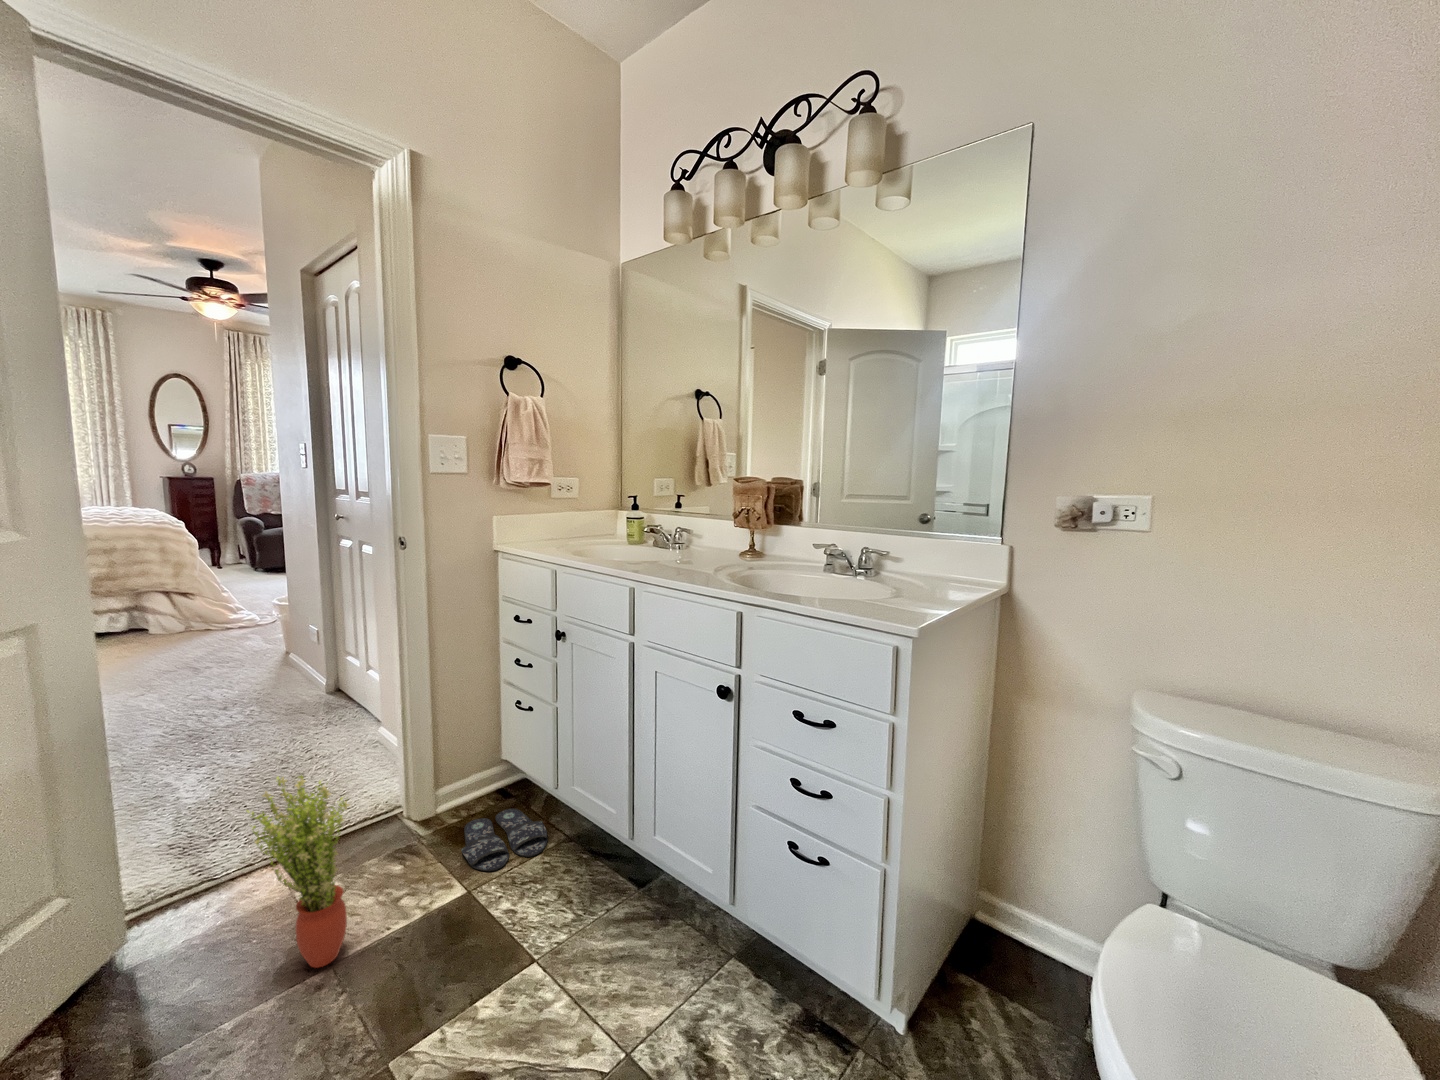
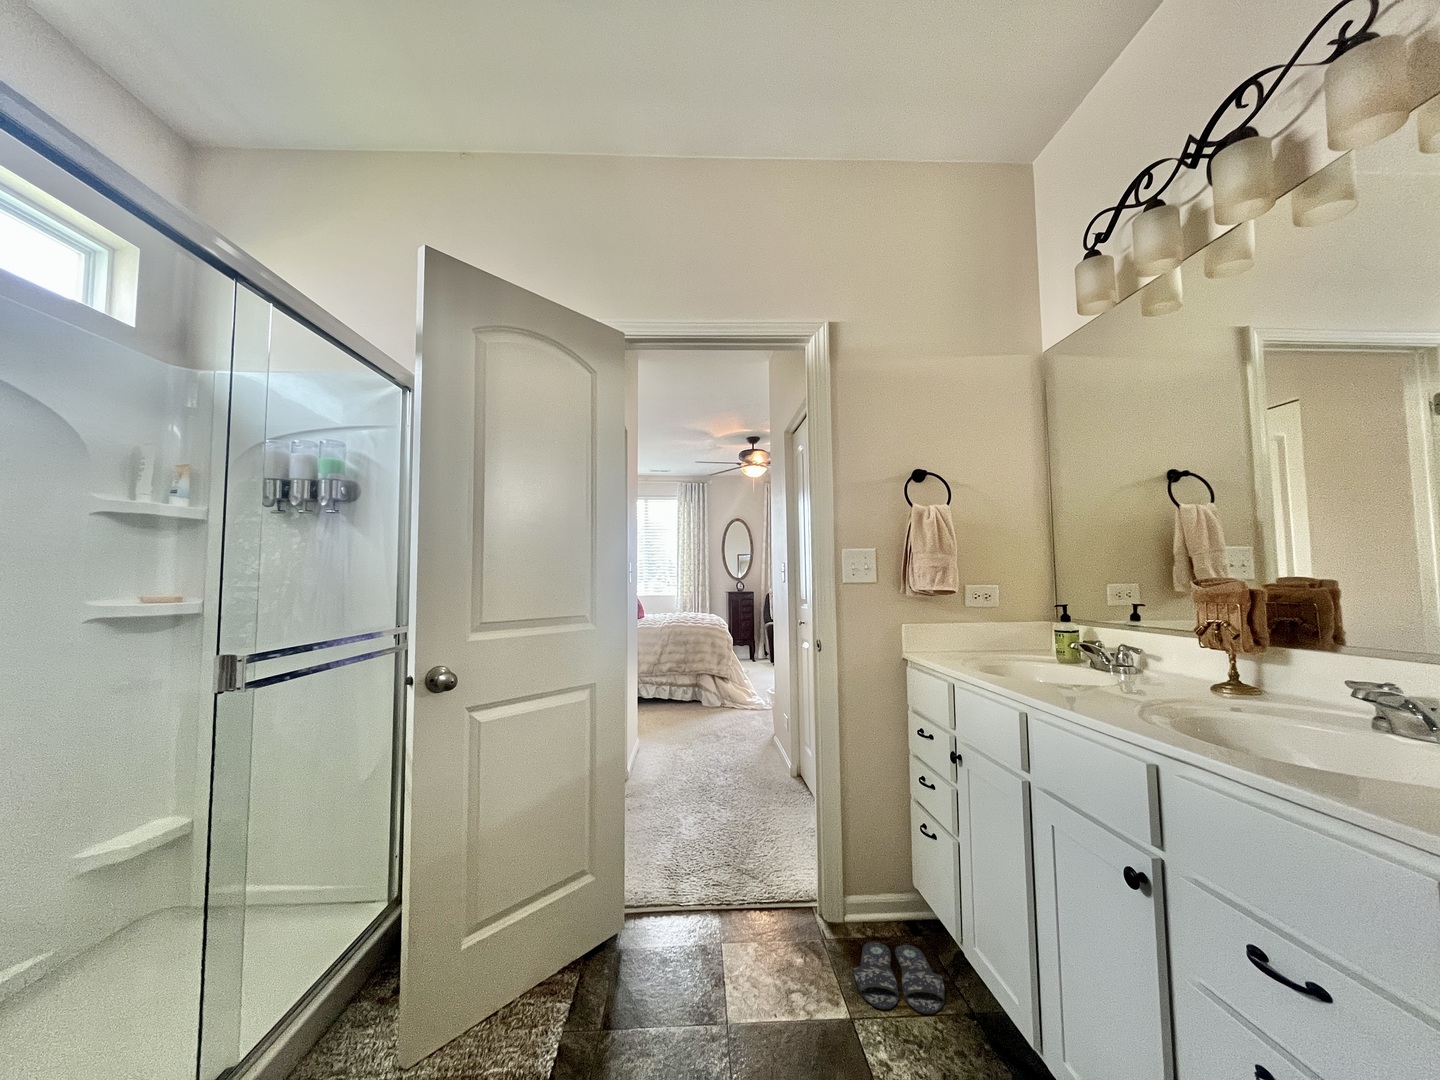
potted plant: present [247,776,349,968] -> none [680,830,747,1022]

